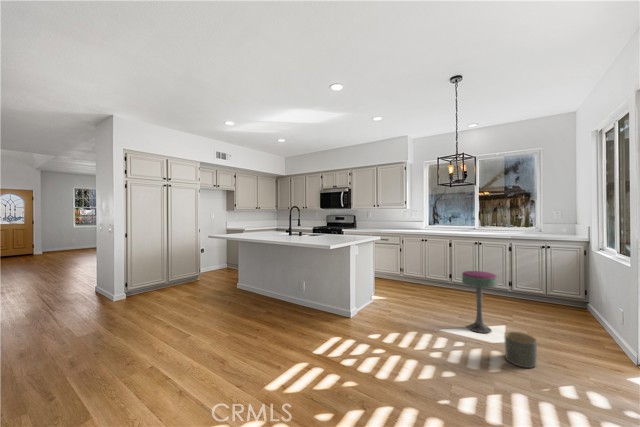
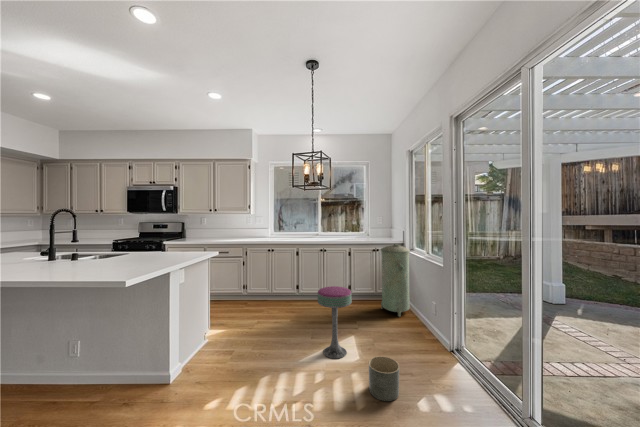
trash can: none [549,240,591,320] -> present [381,244,410,317]

